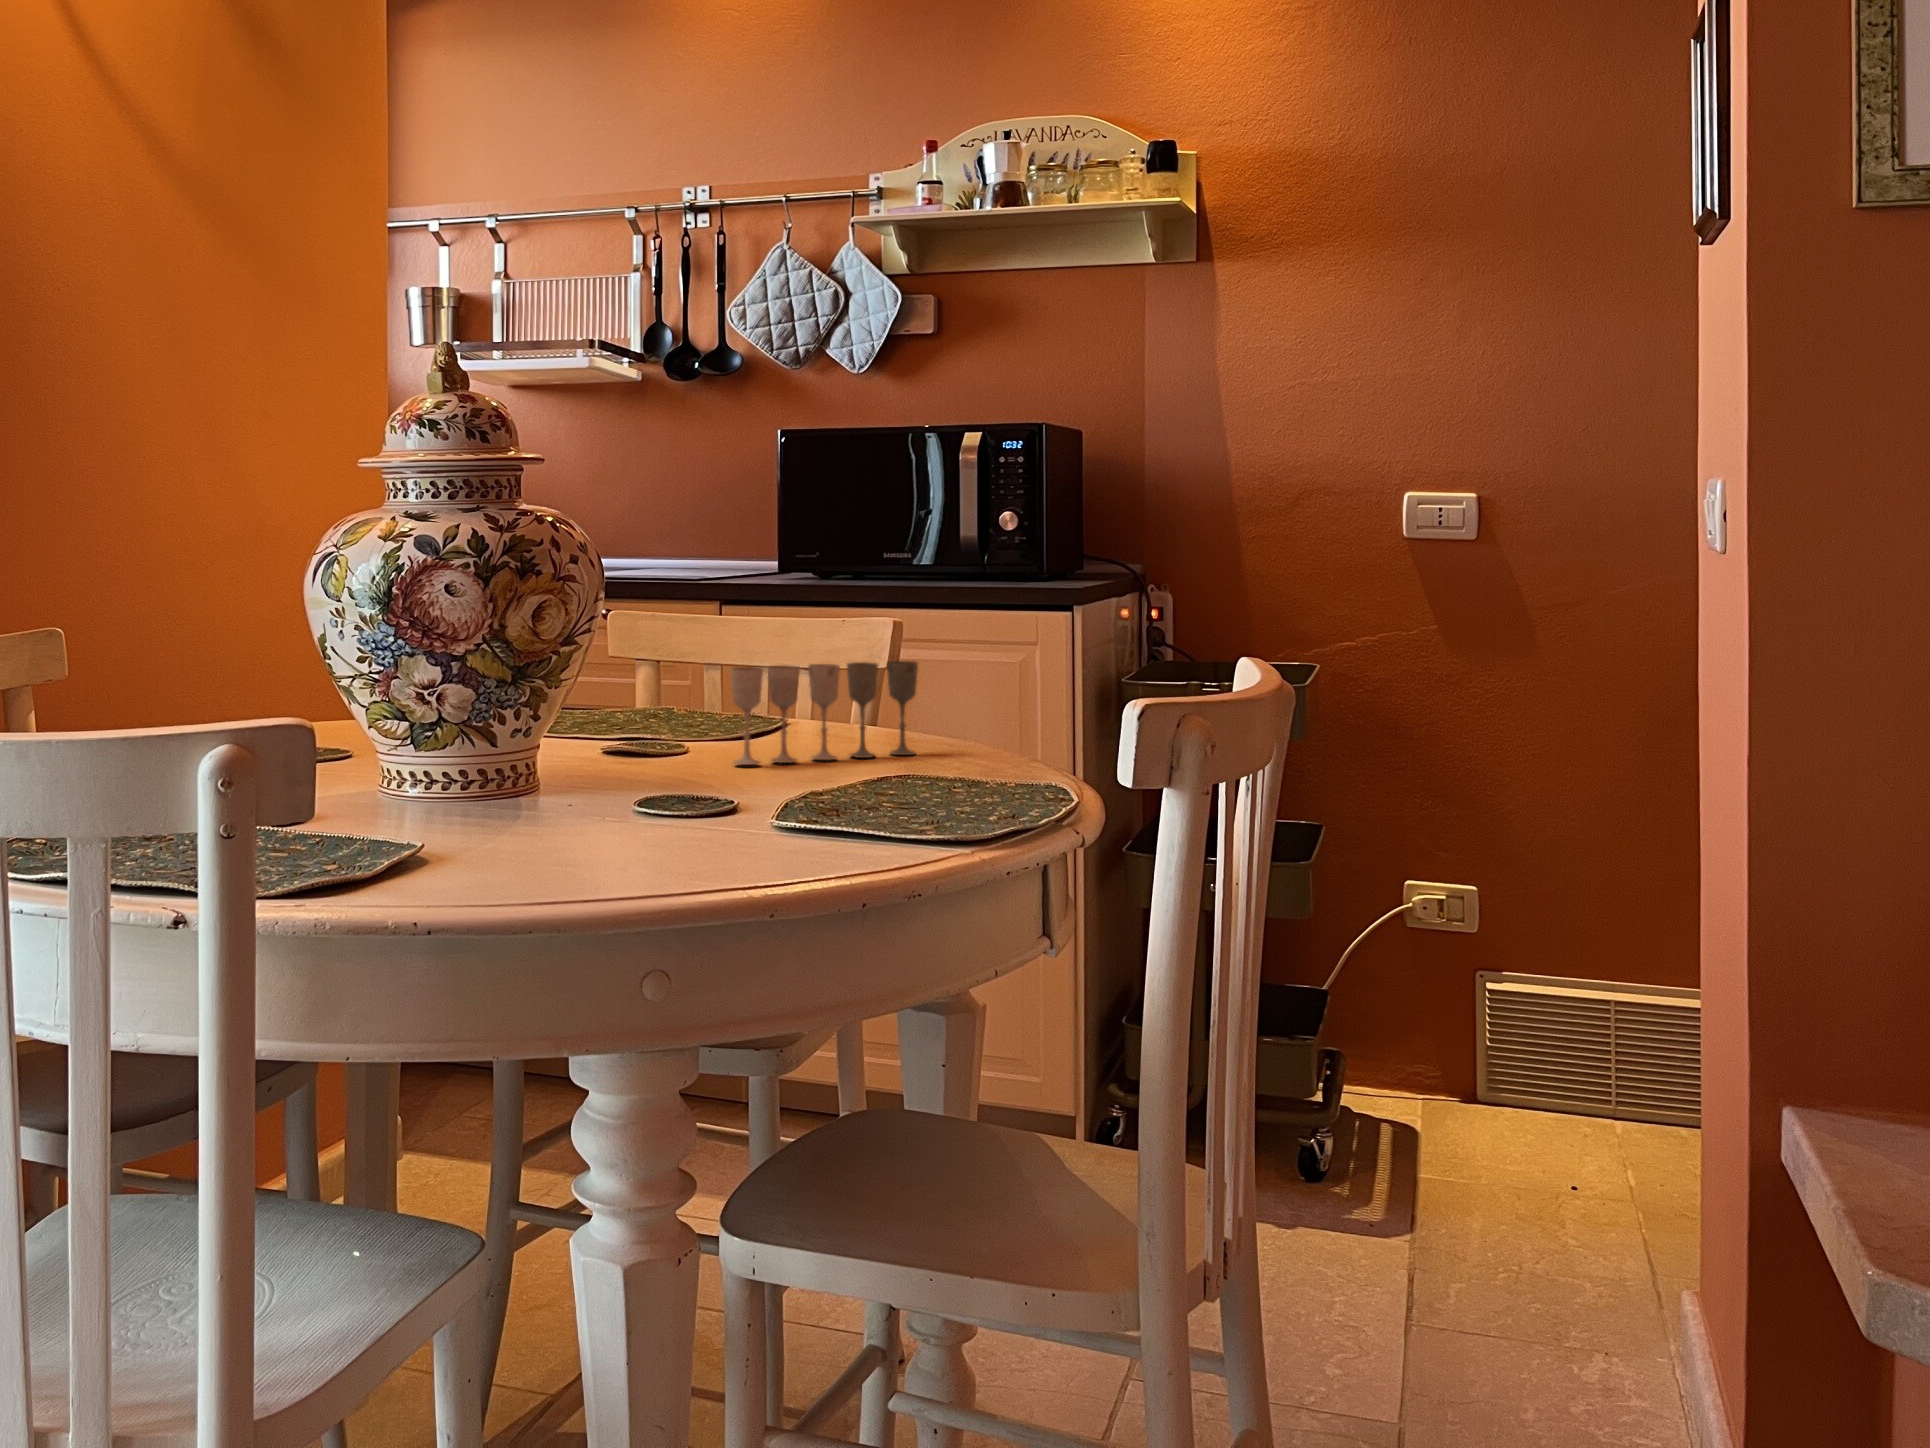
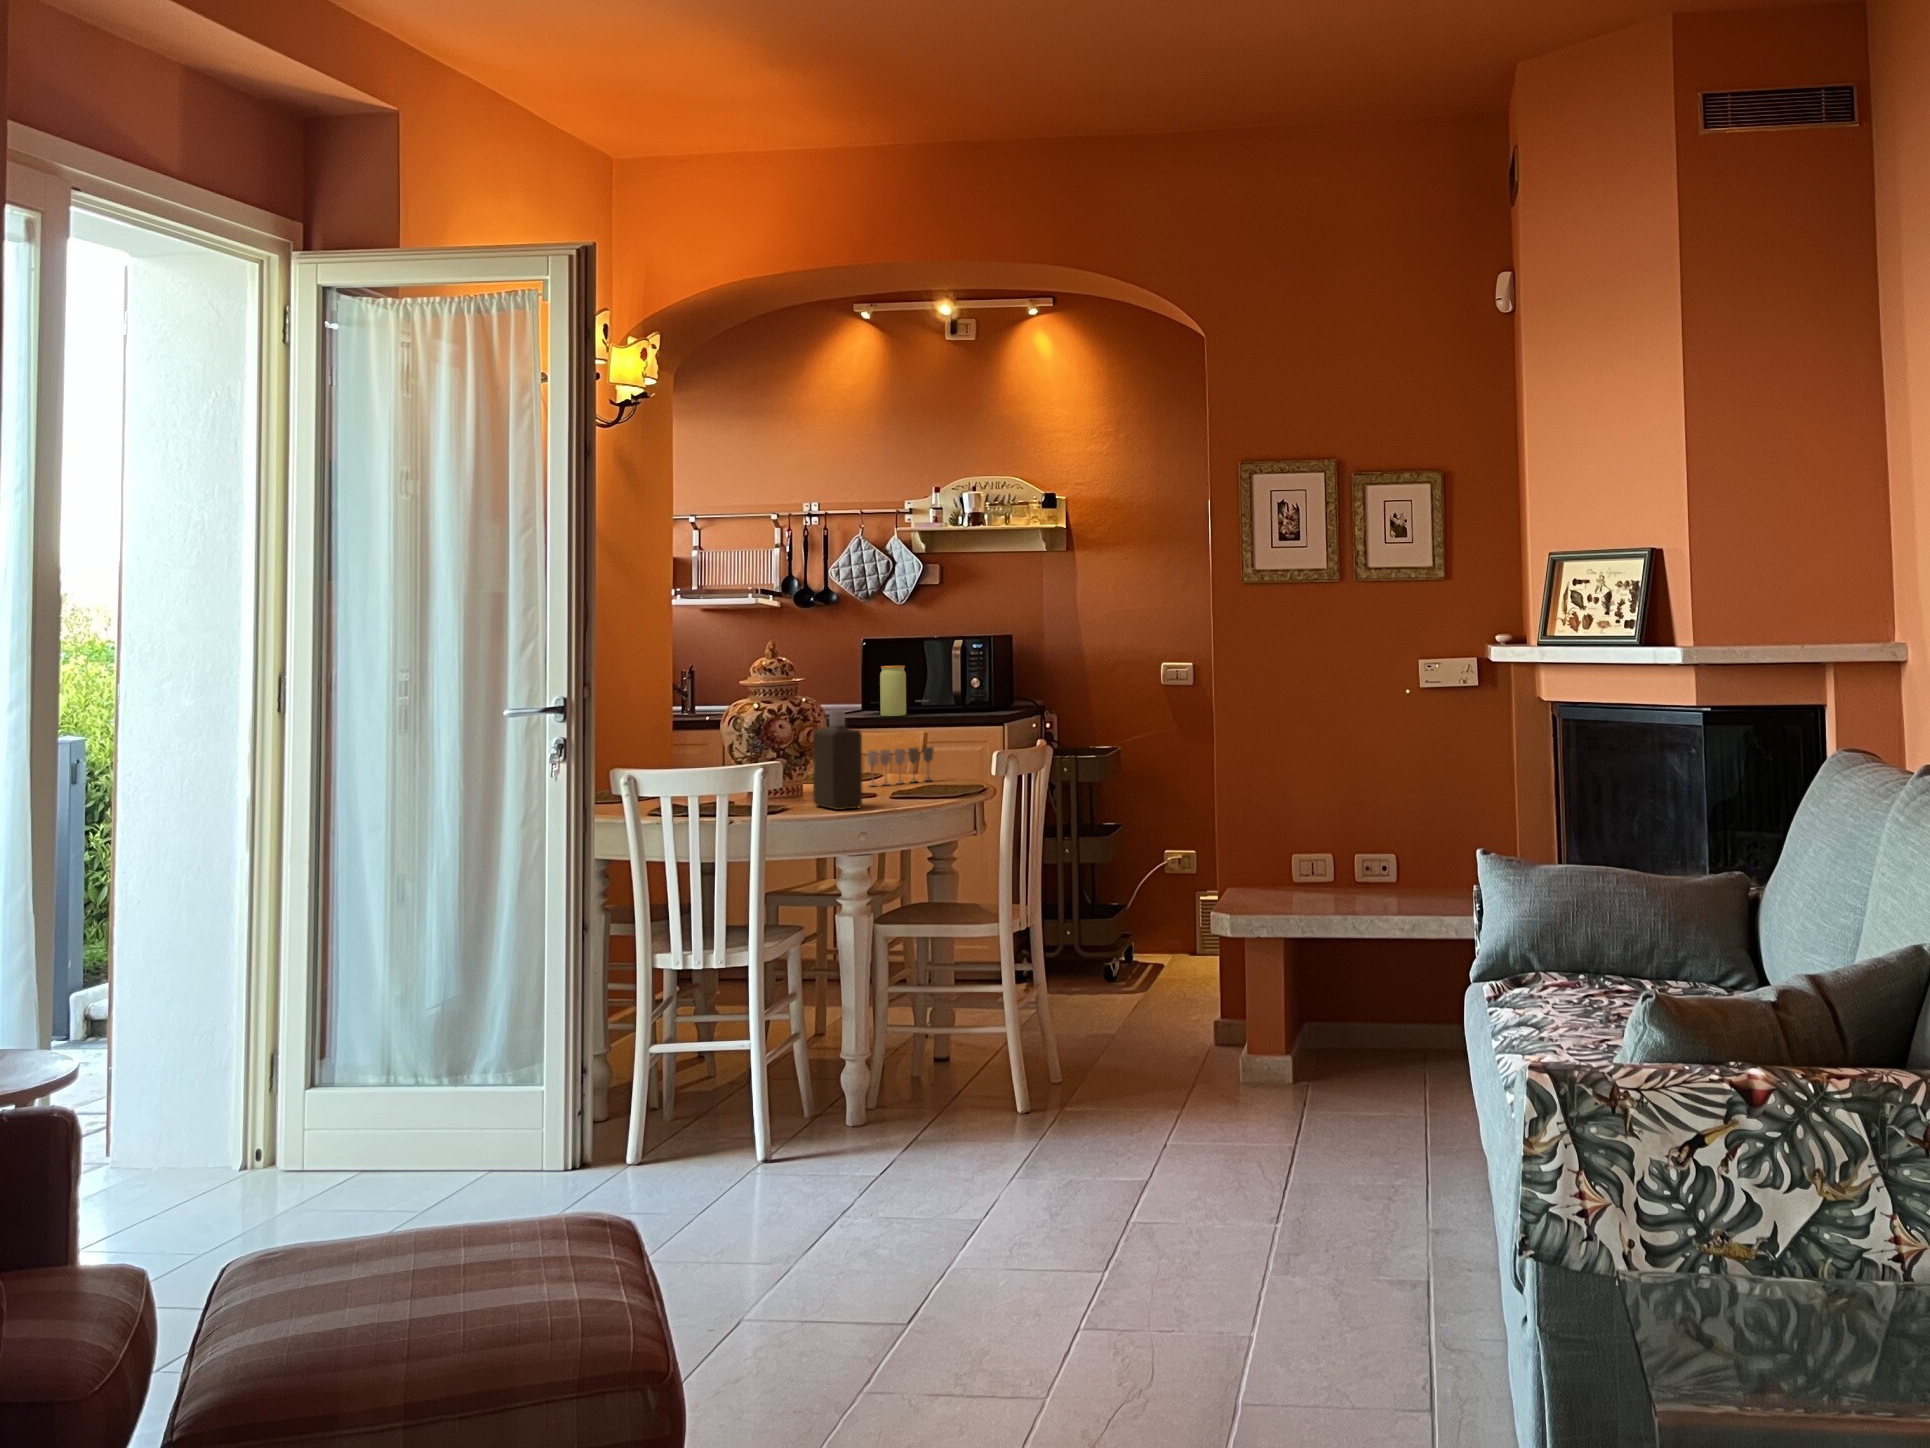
jar: none [813,482,865,584] -> present [880,666,906,716]
bottle: none [515,538,663,886] -> present [813,710,862,810]

